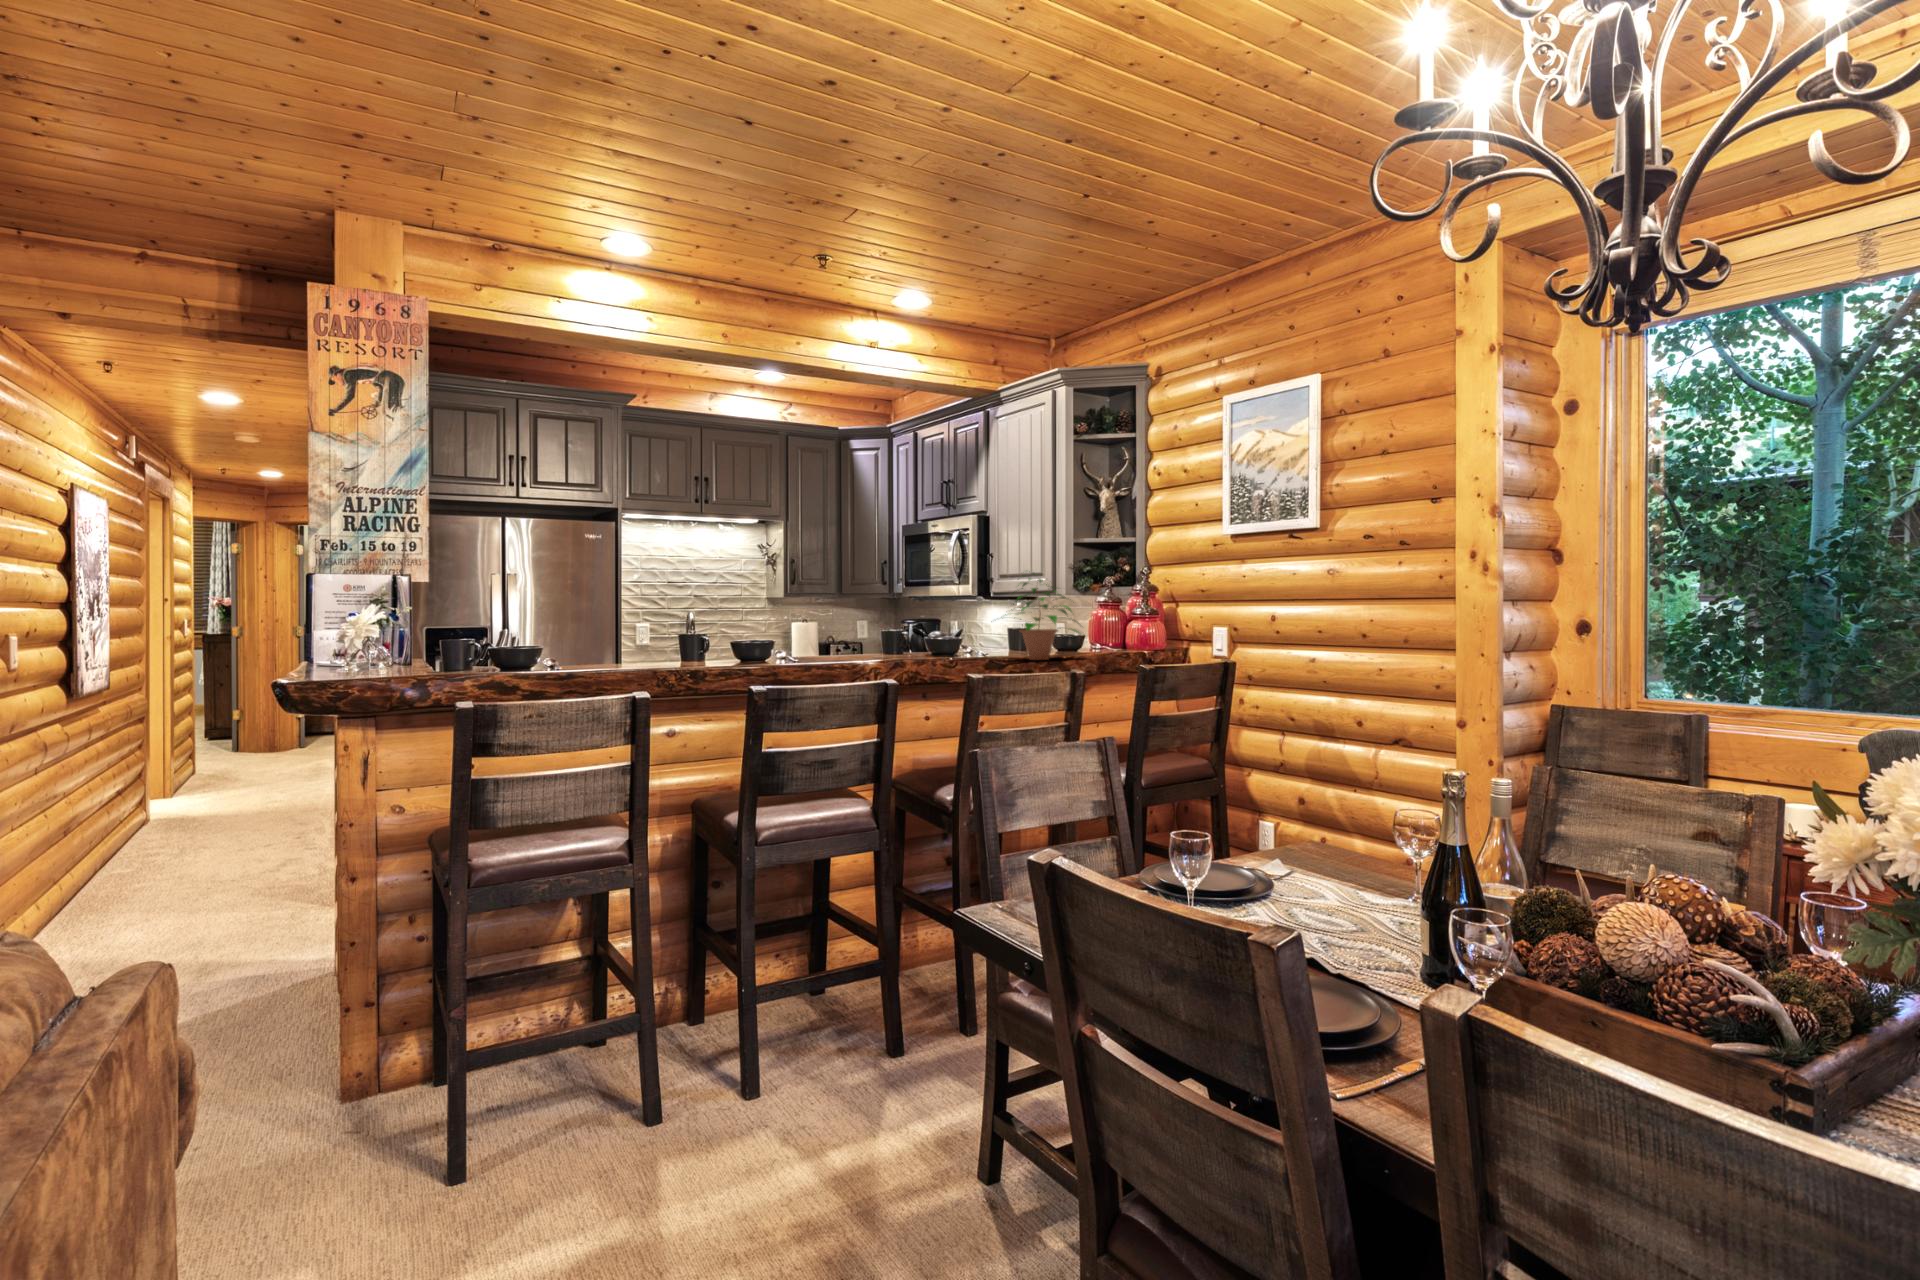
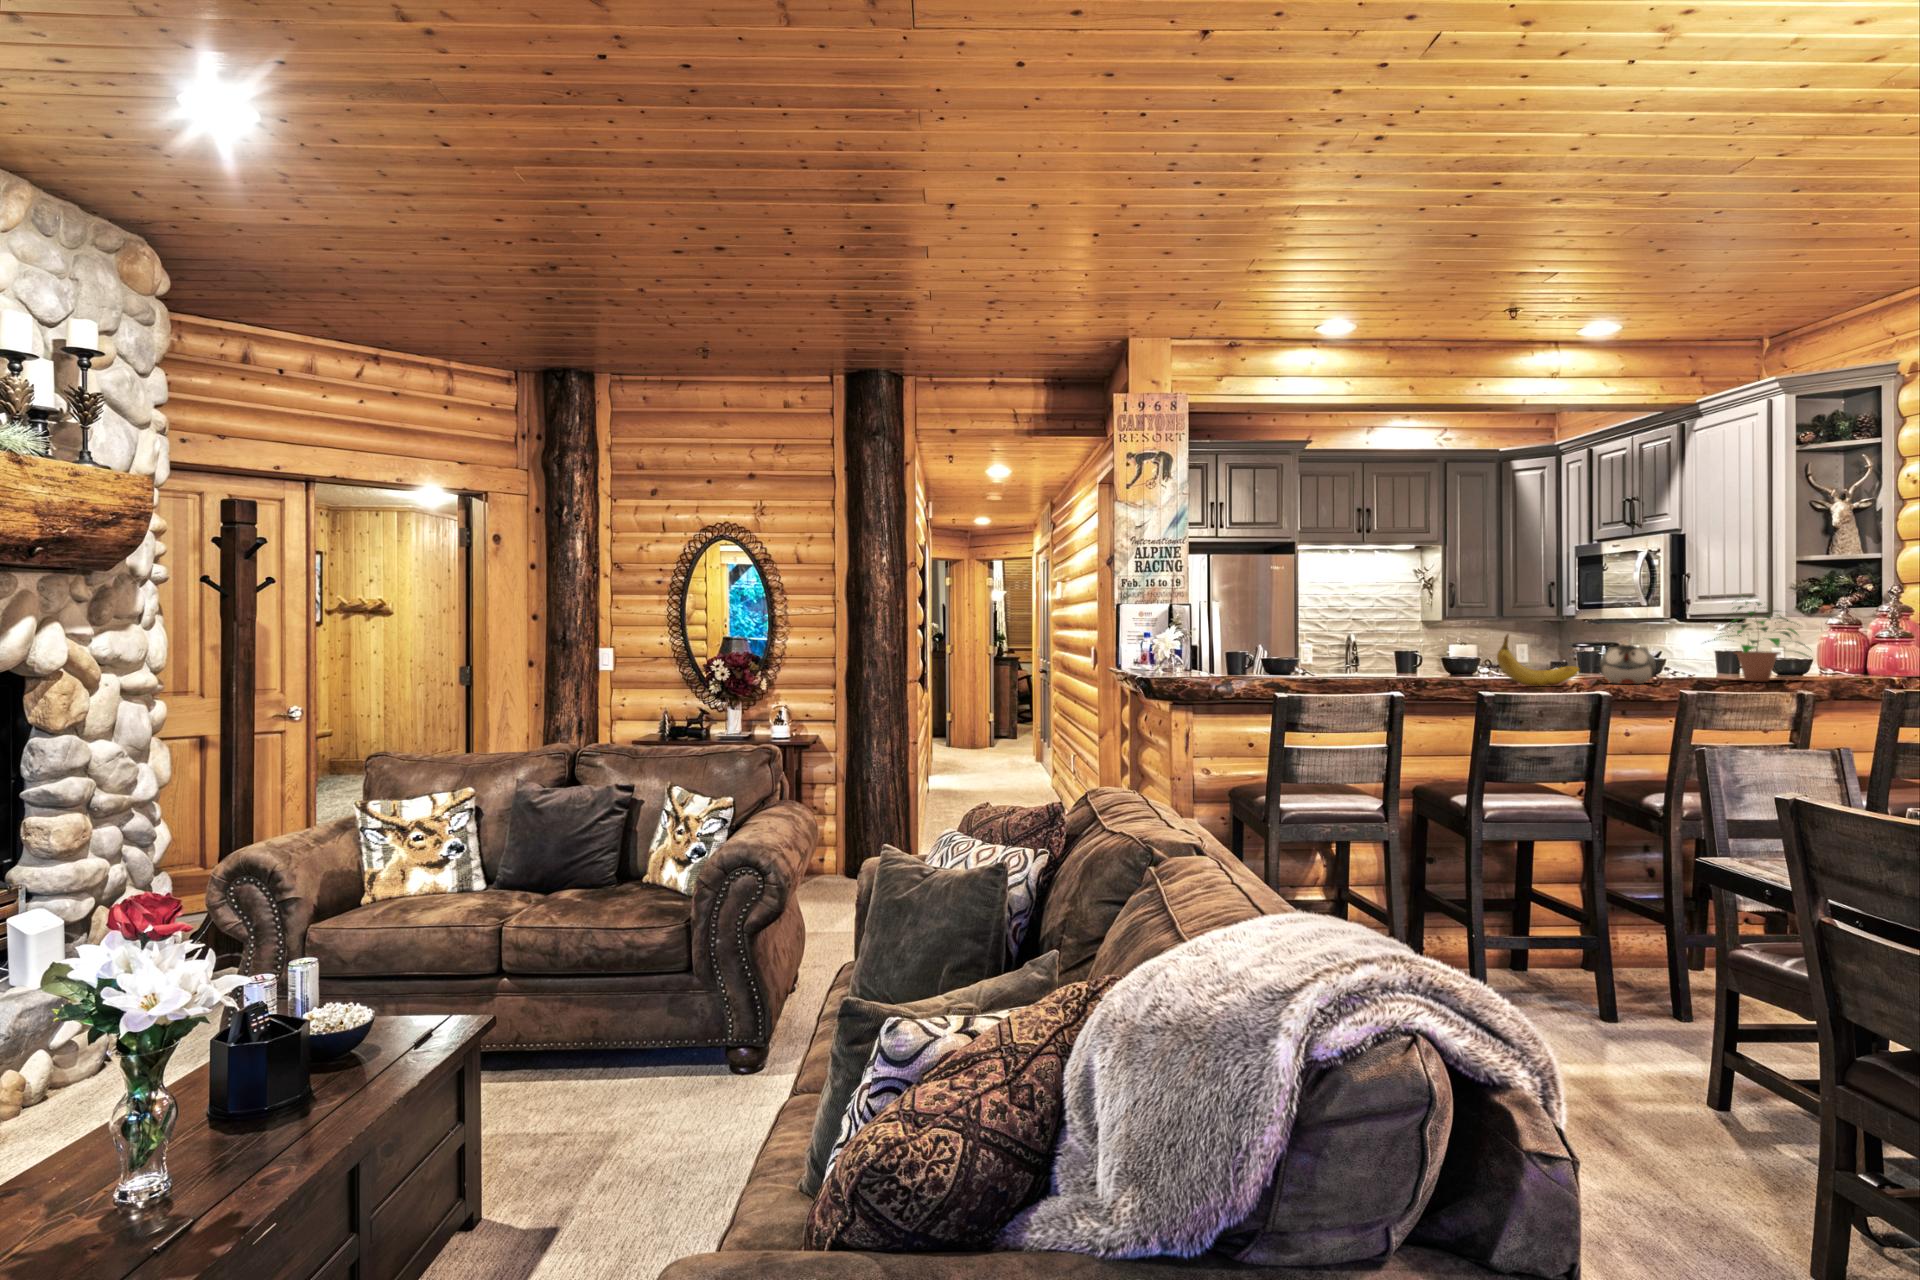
banana: none [787,611,874,672] -> present [1497,634,1580,686]
teapot: none [897,623,950,667] -> present [1600,644,1656,684]

